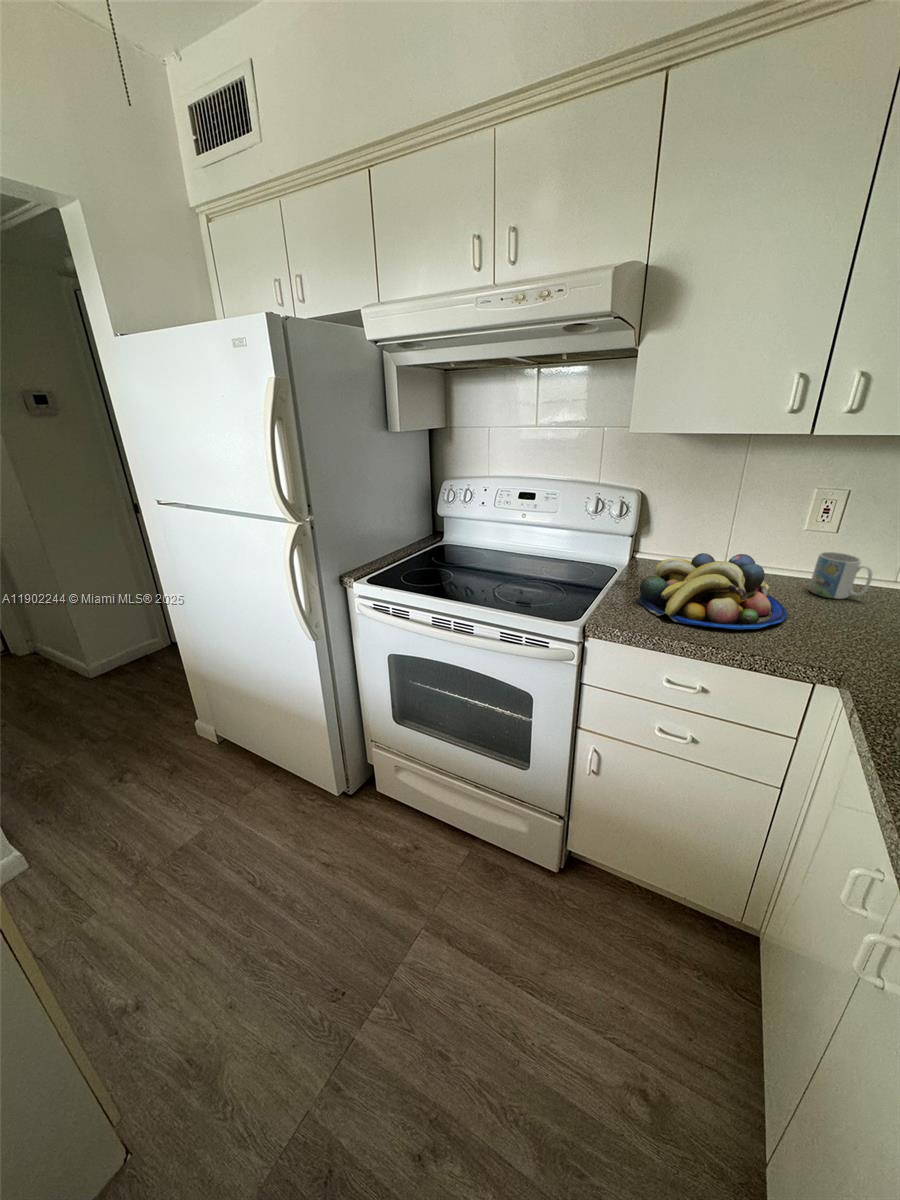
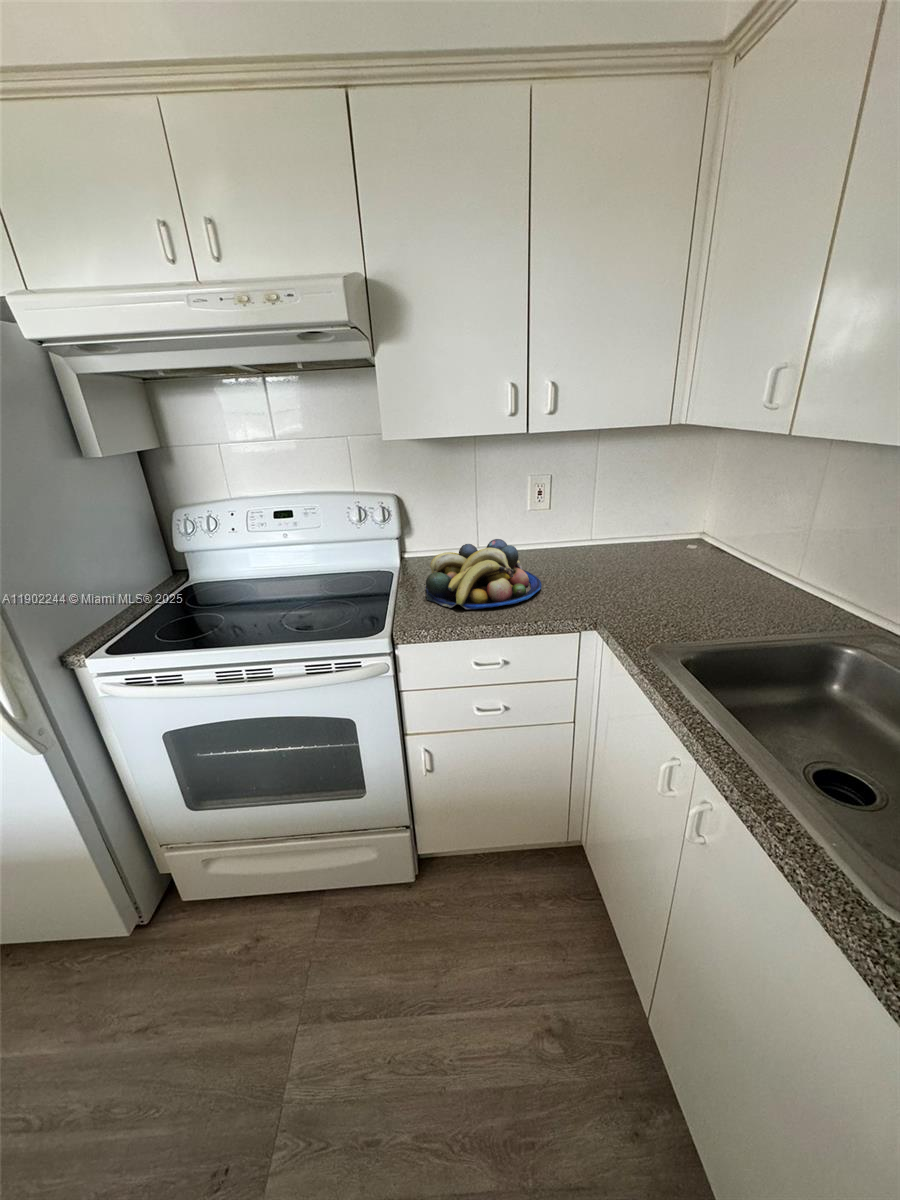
mug: present [809,552,872,599] -> none [542,526,581,562]

